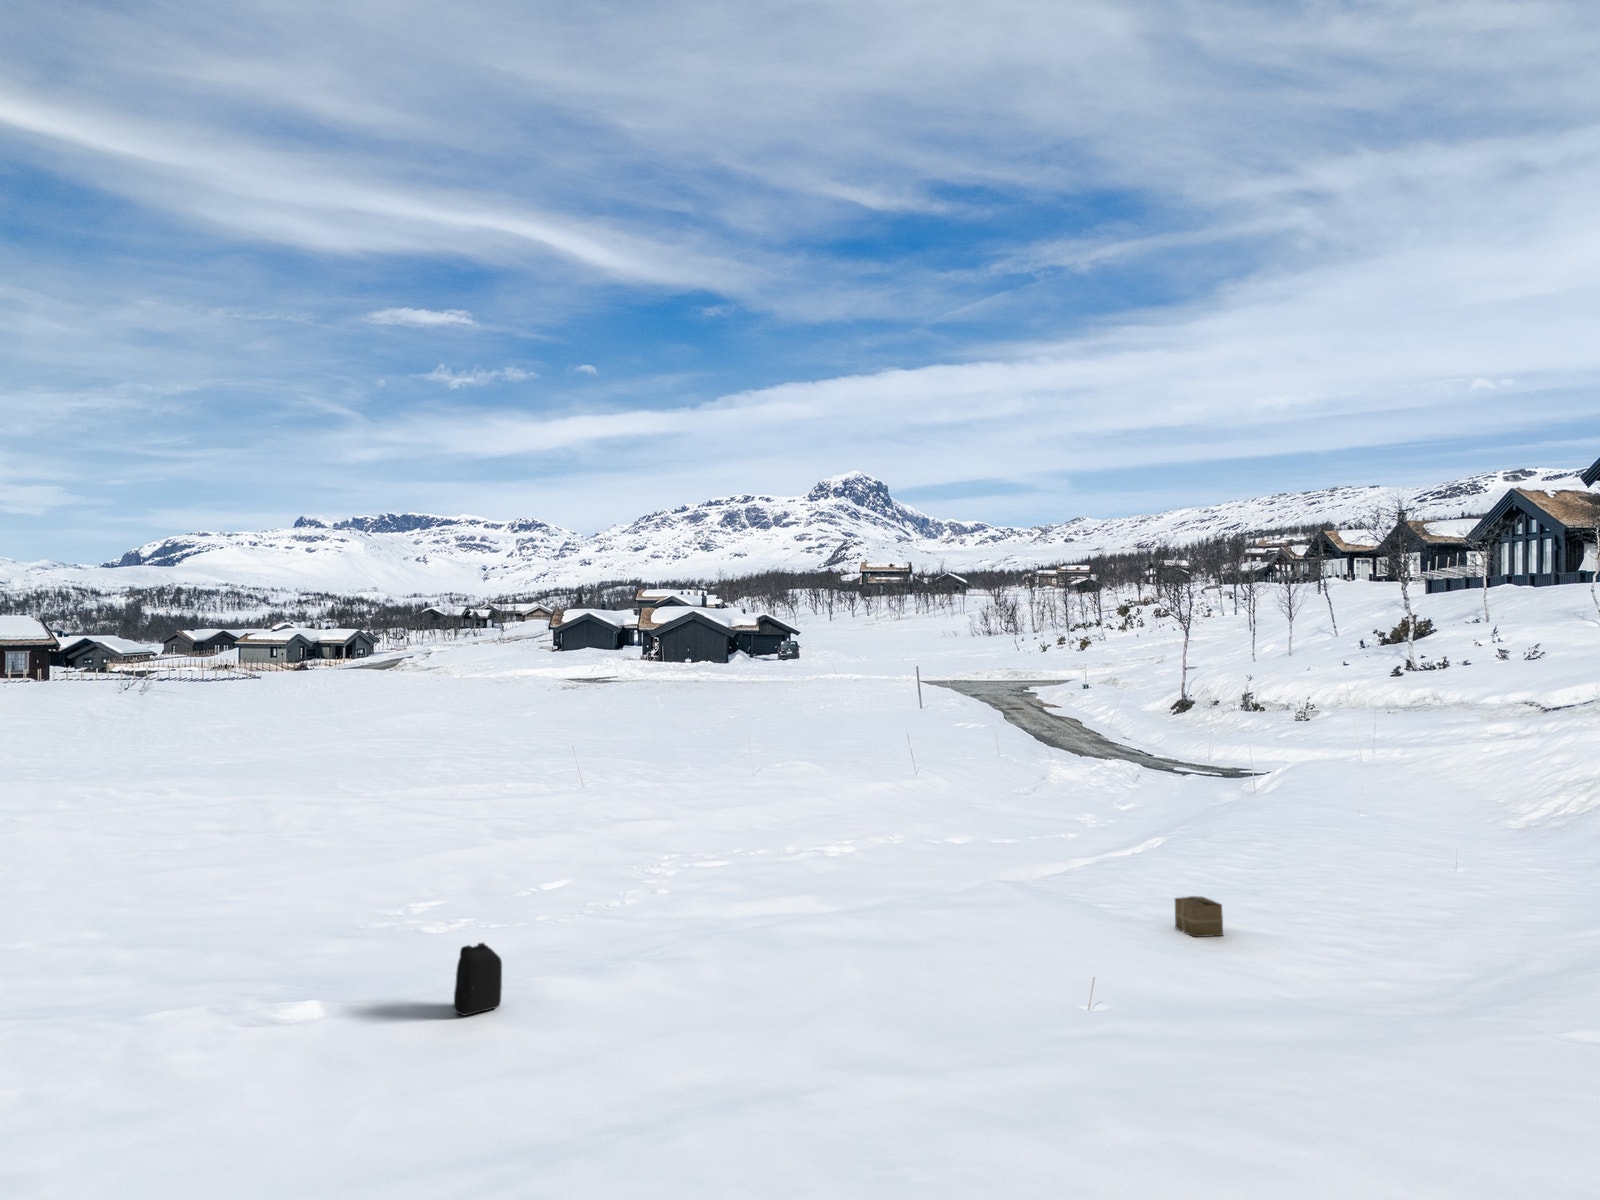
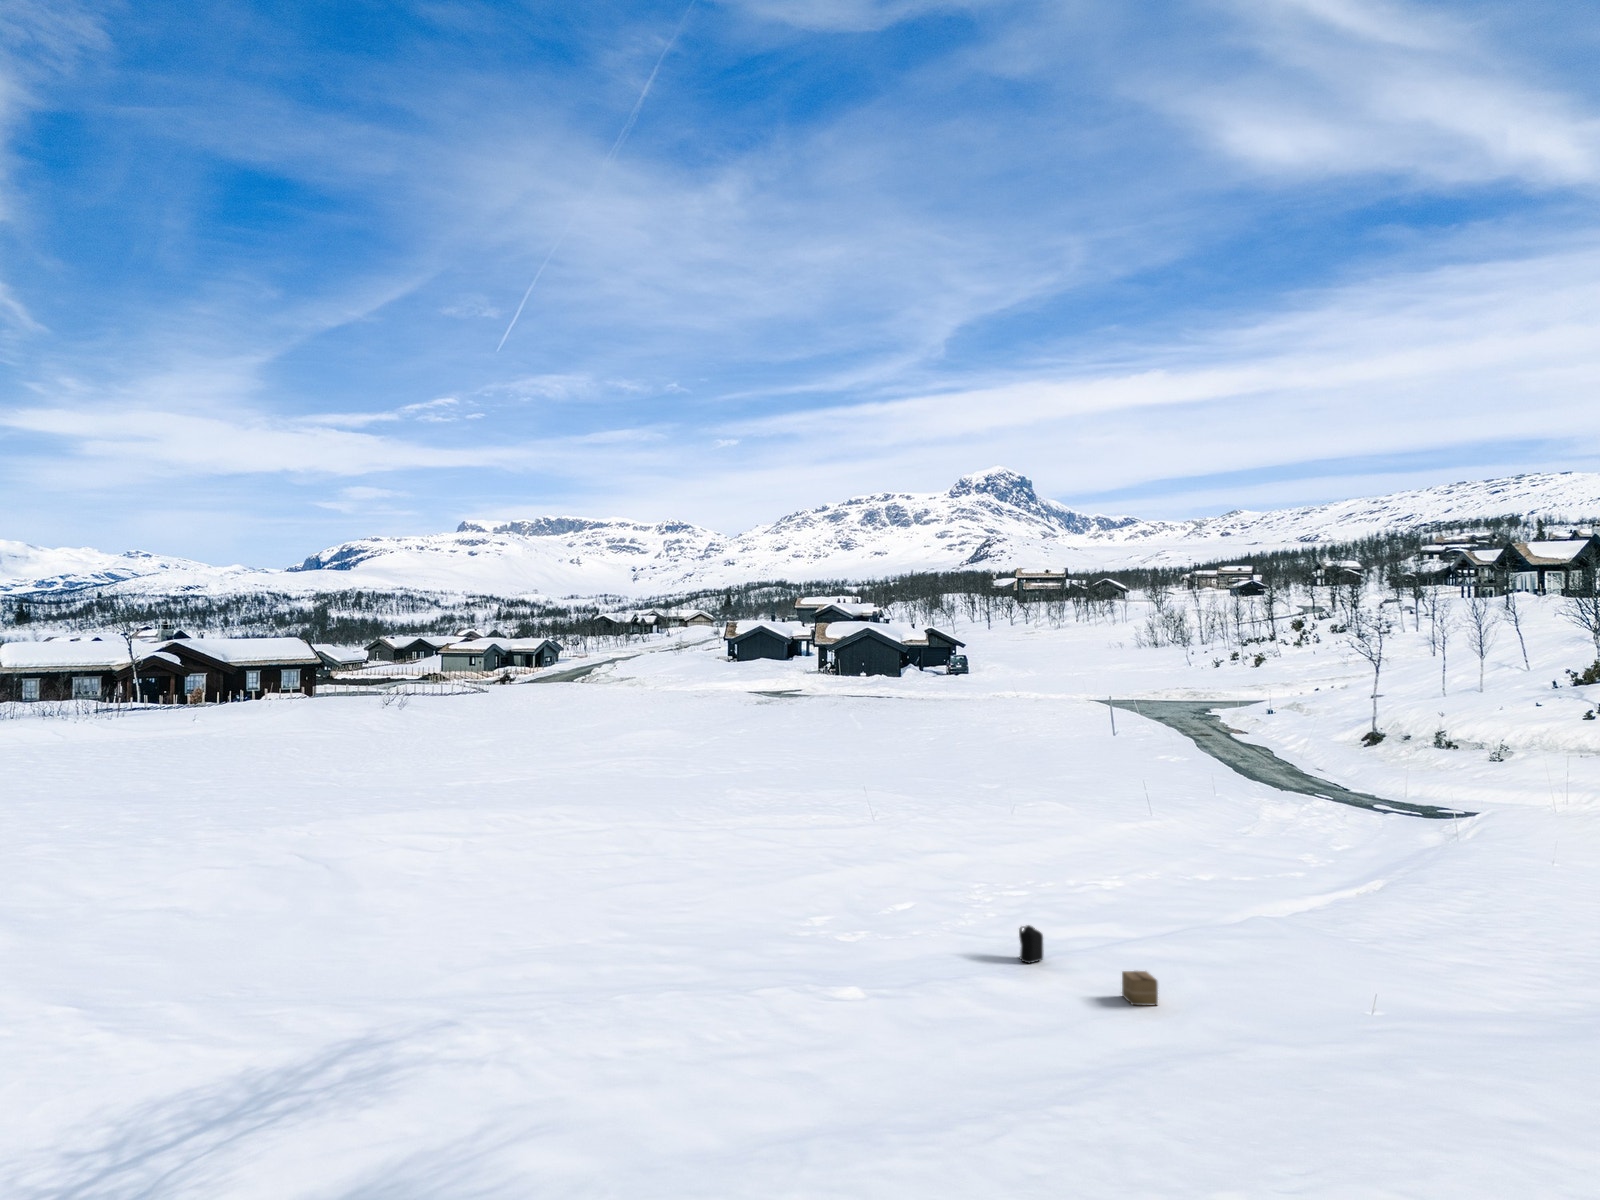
cardboard box: present [1175,896,1223,937] -> present [1122,971,1158,1006]

